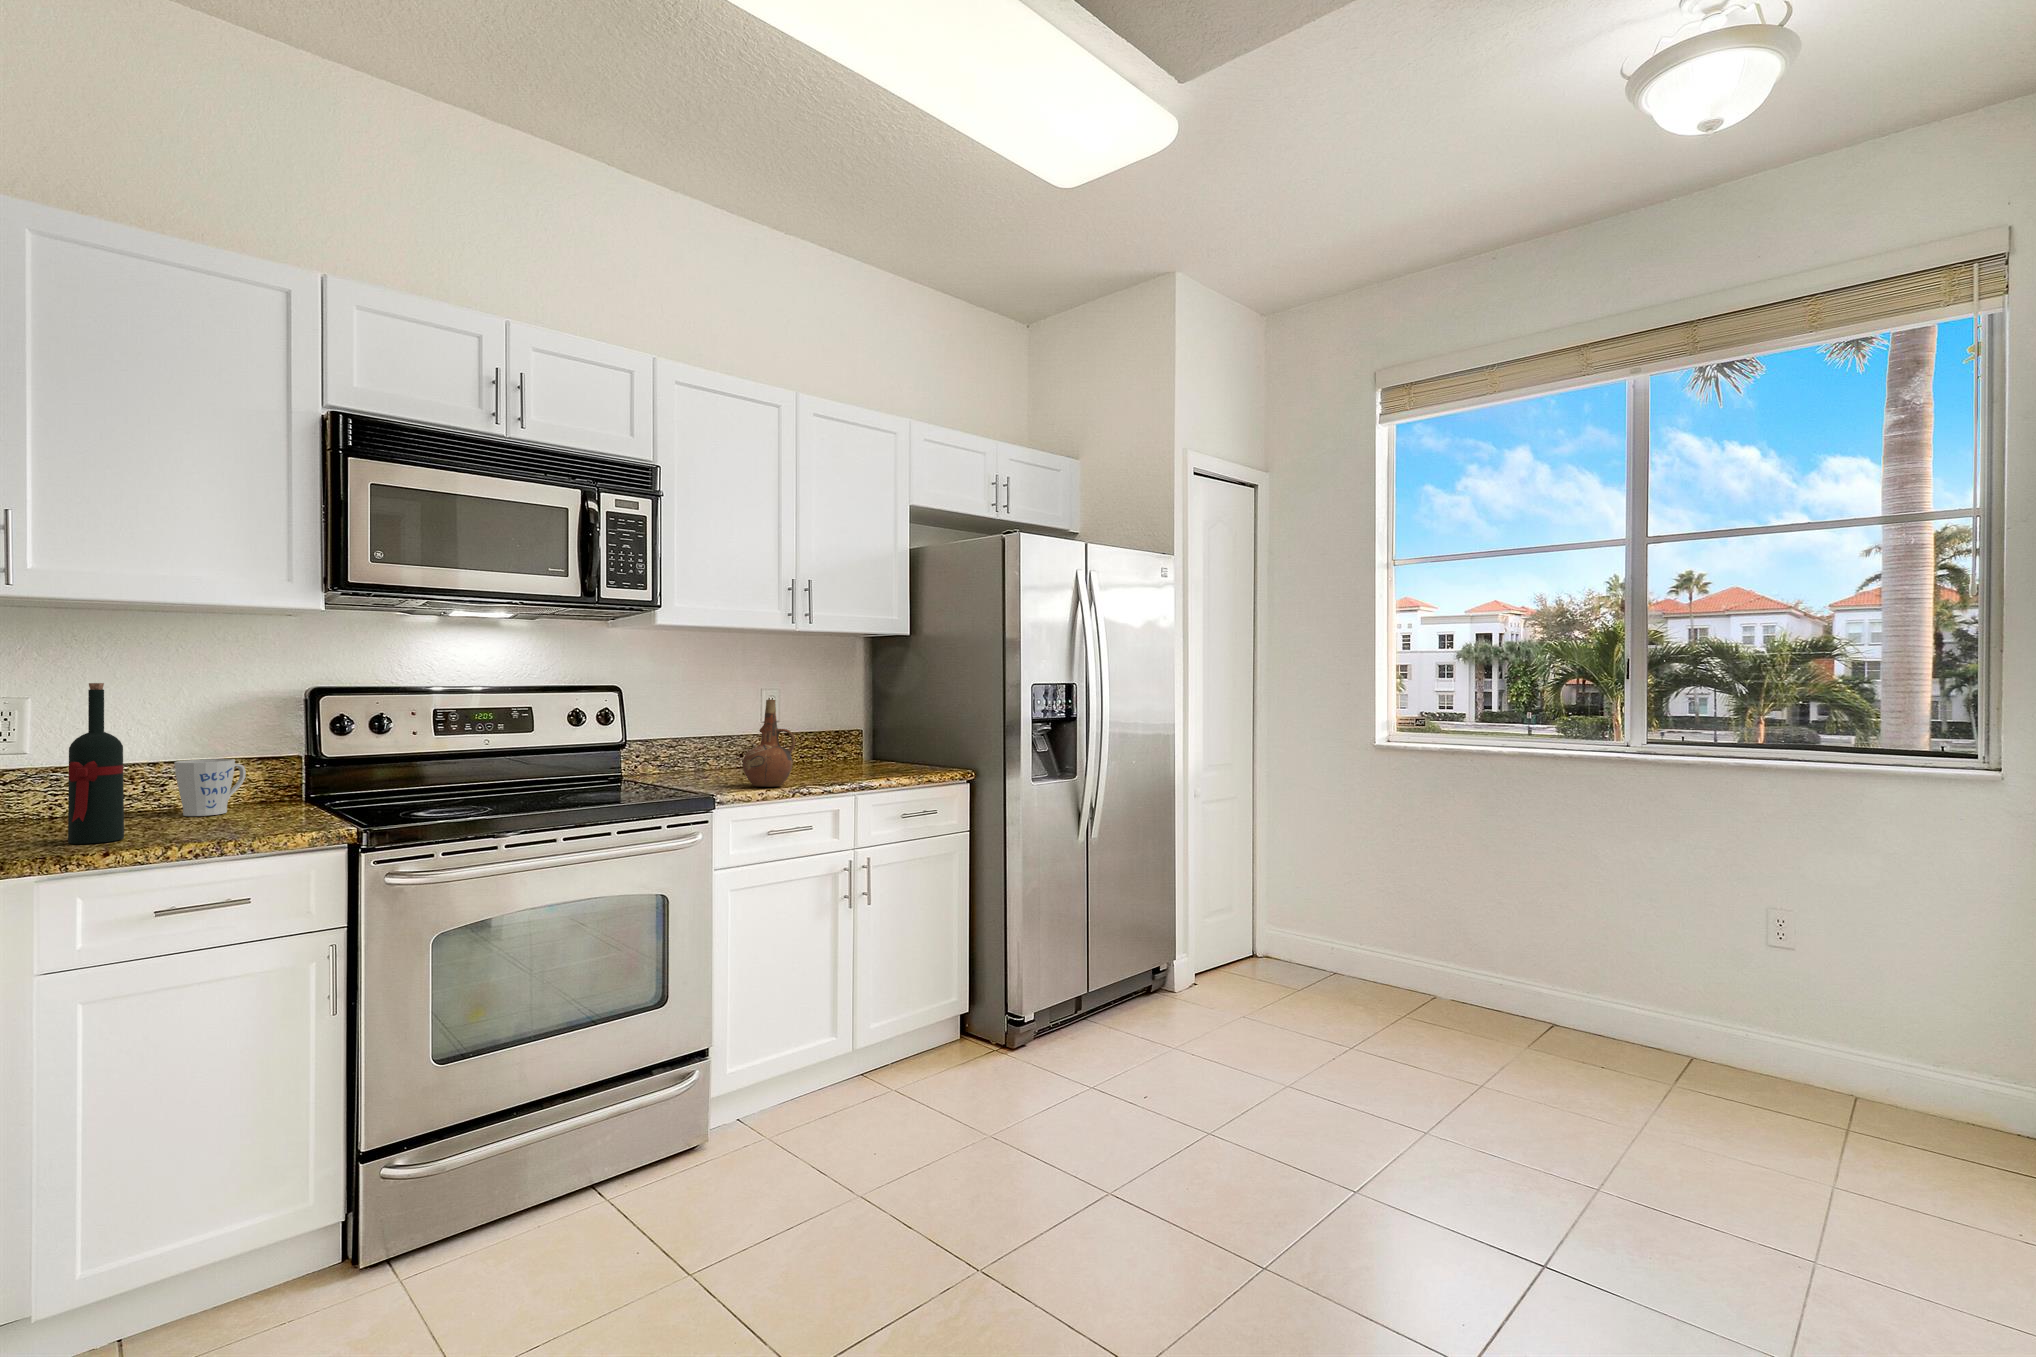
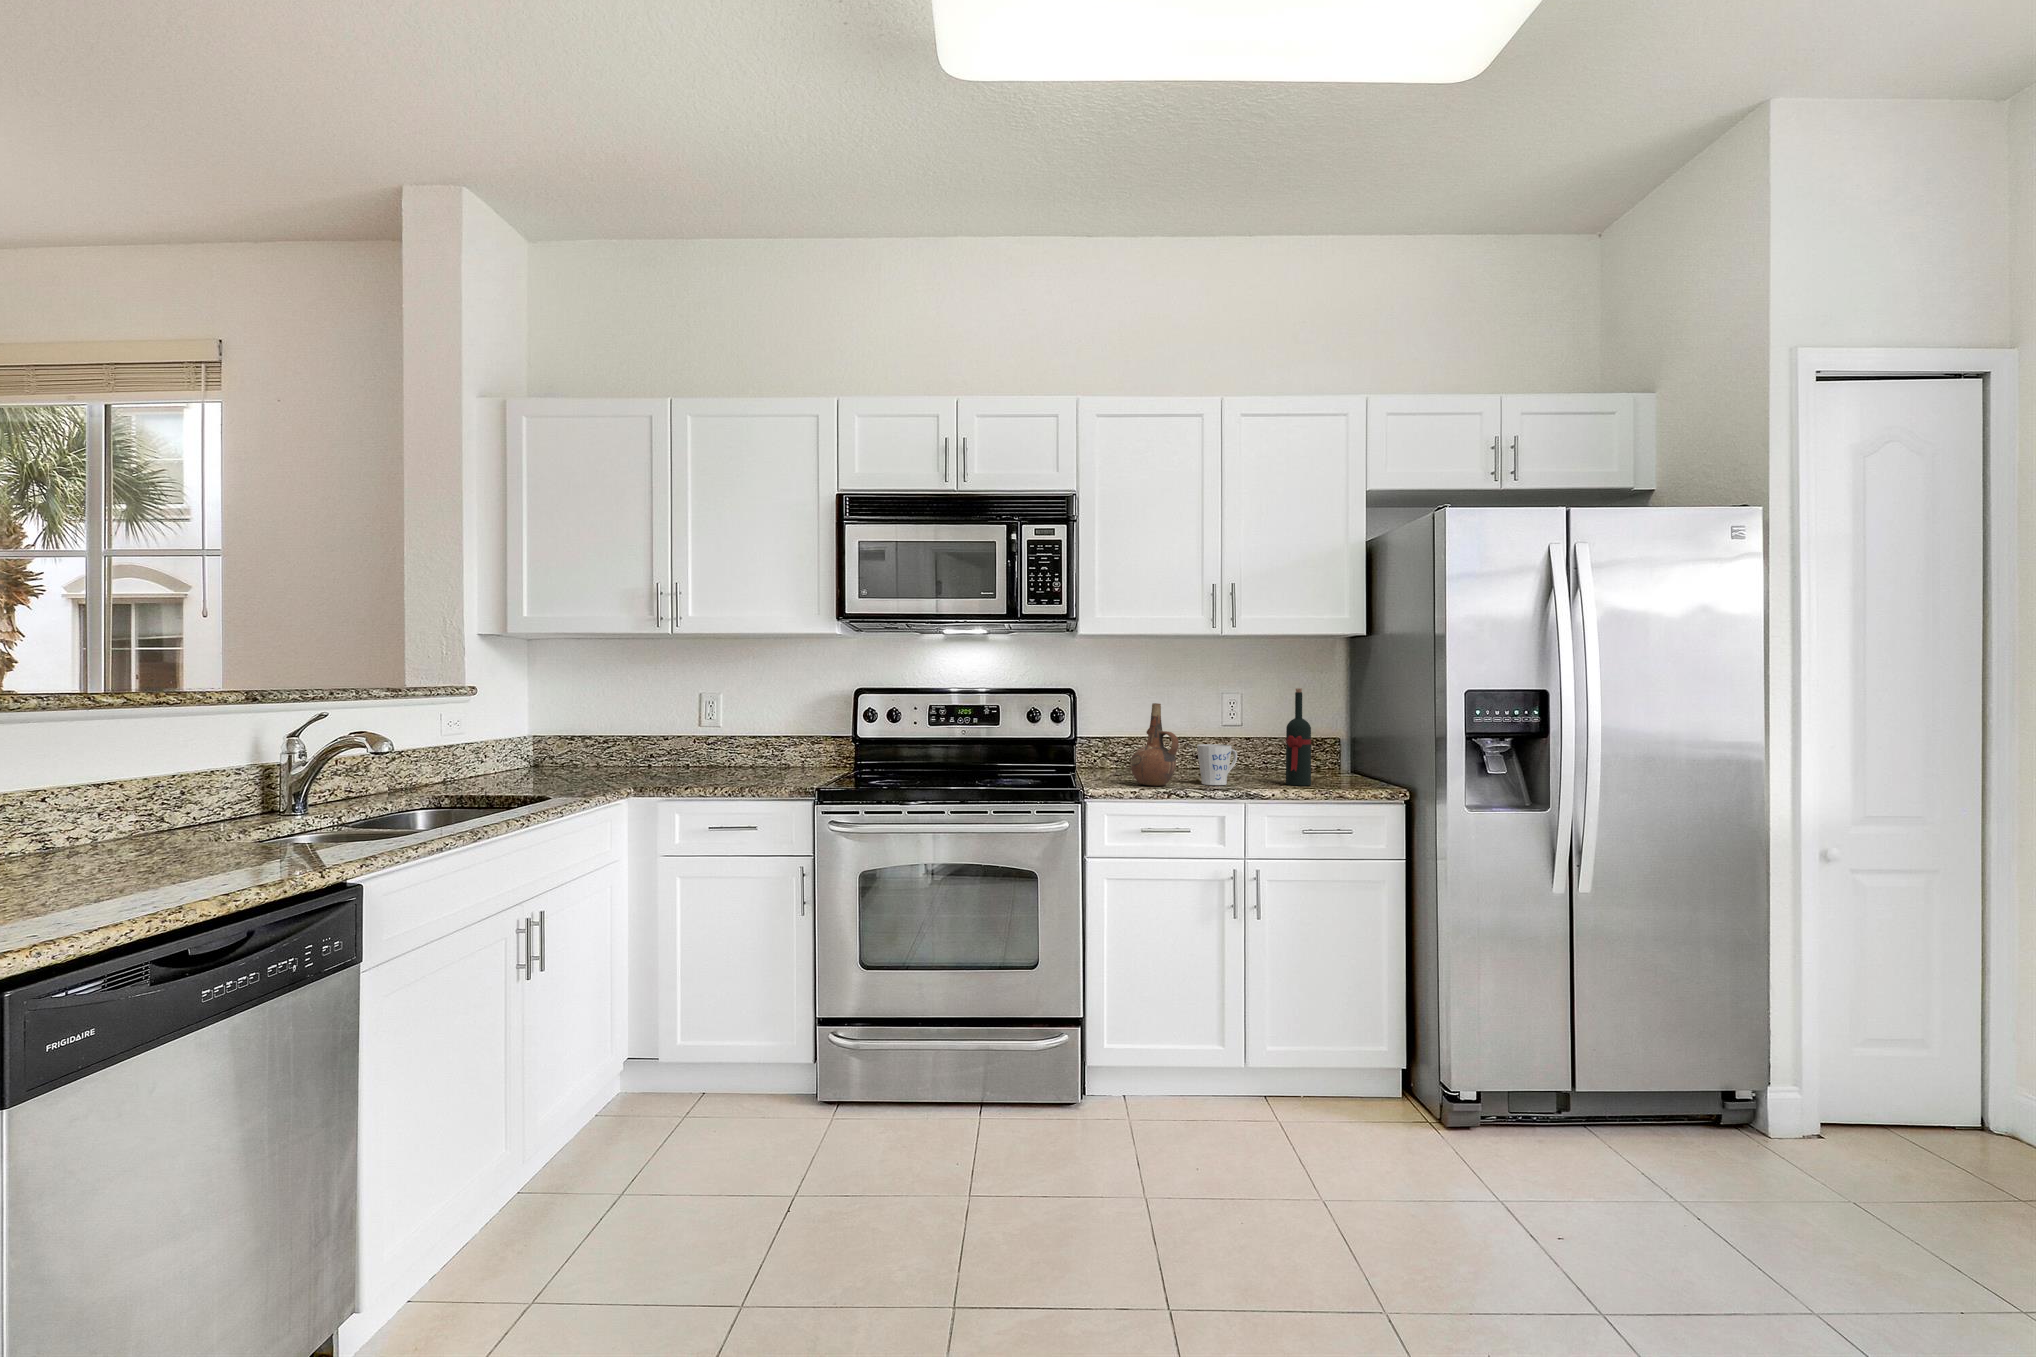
wine bottle: present [68,683,124,844] -> present [1286,688,1311,785]
mug: present [174,759,246,816] -> present [1197,744,1237,785]

